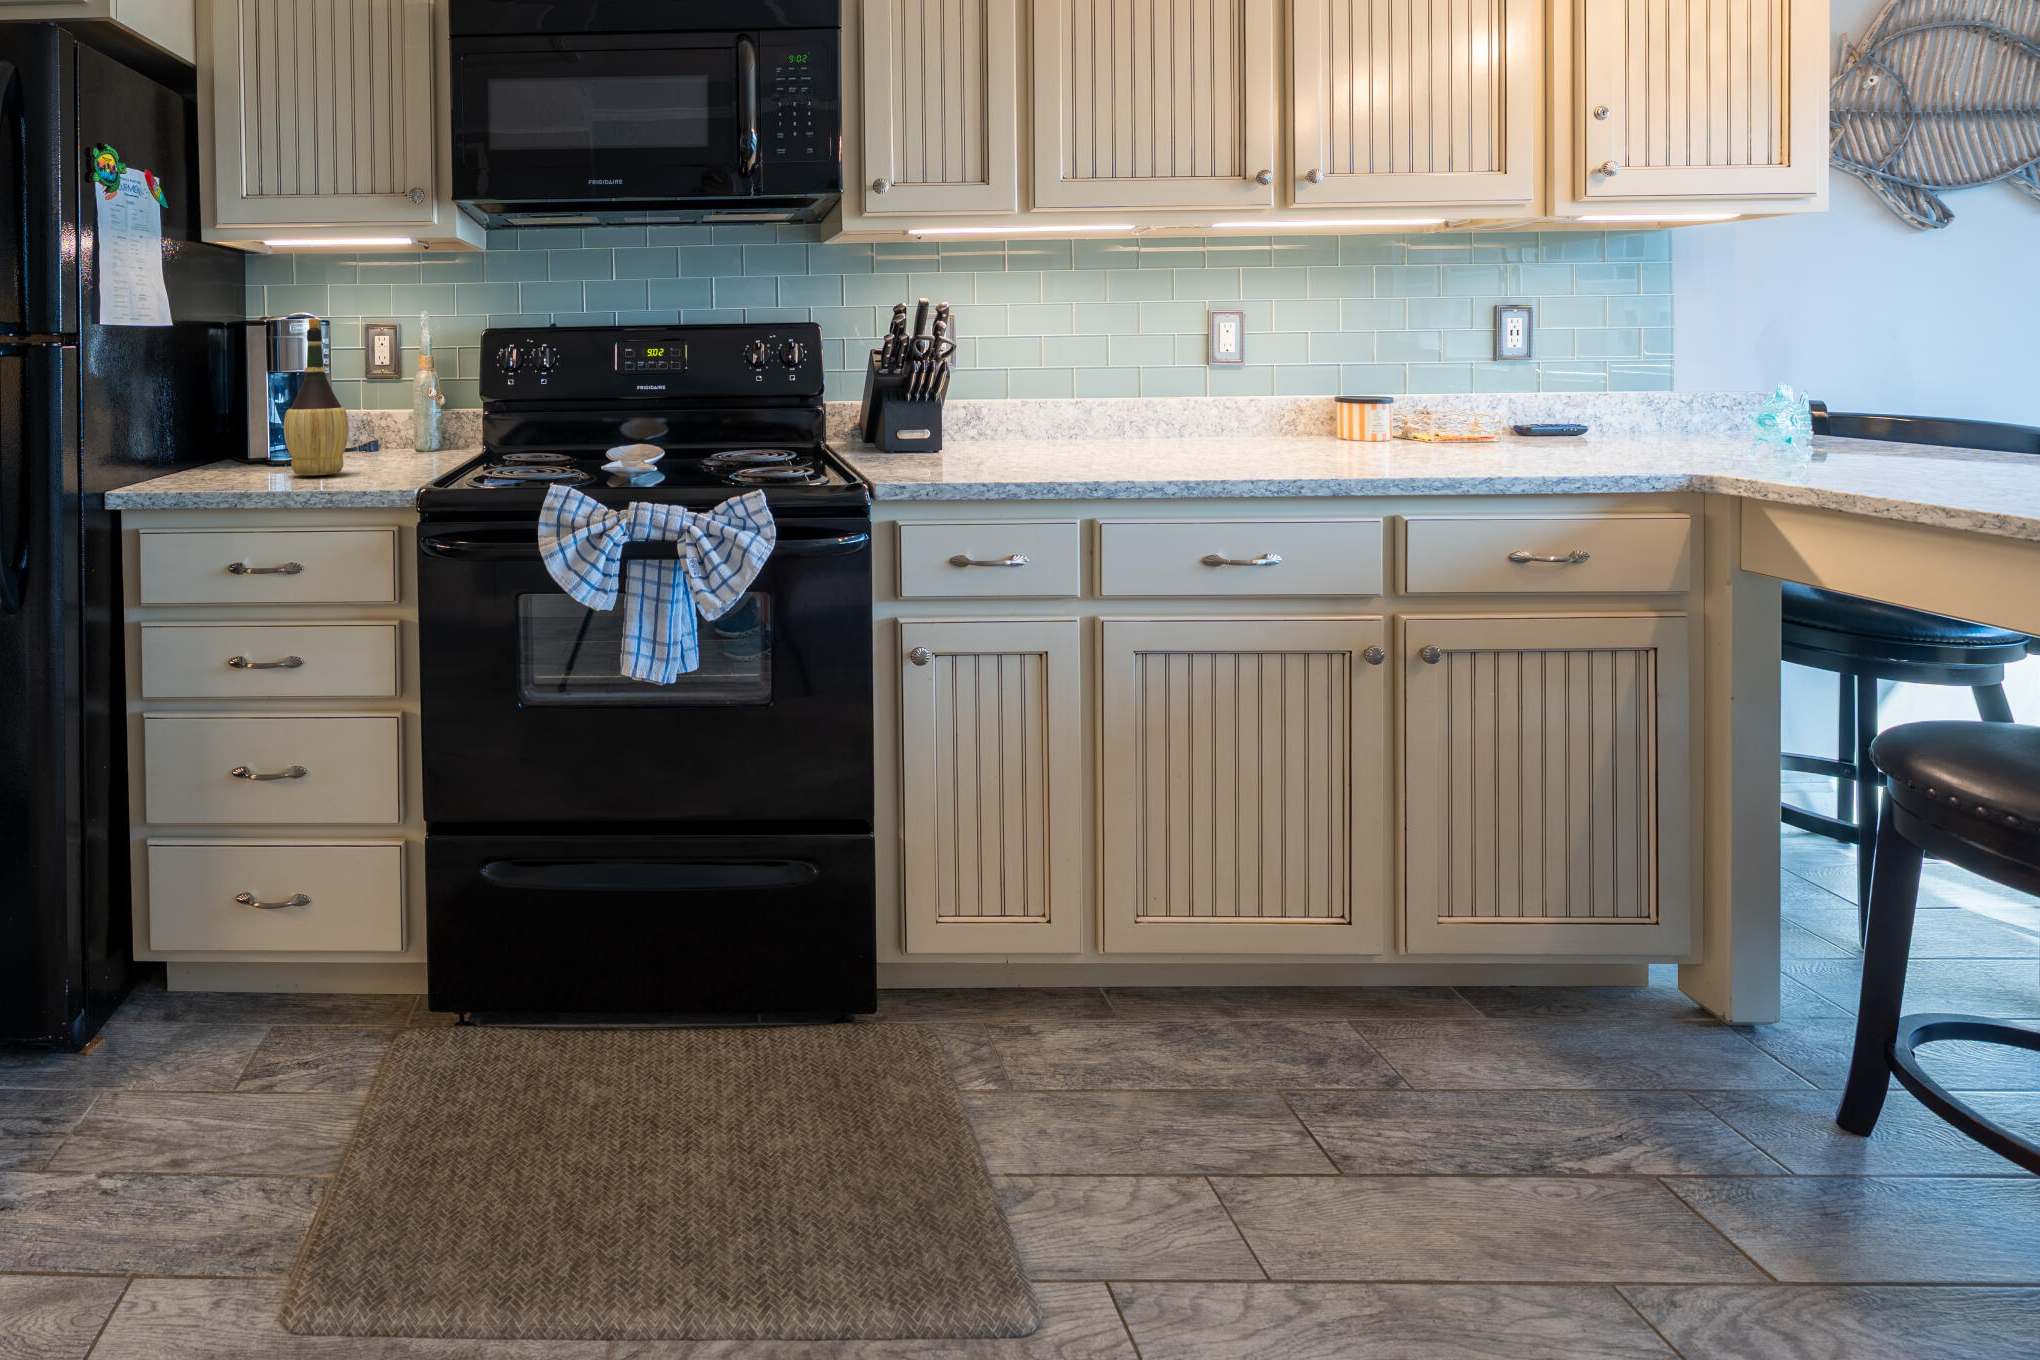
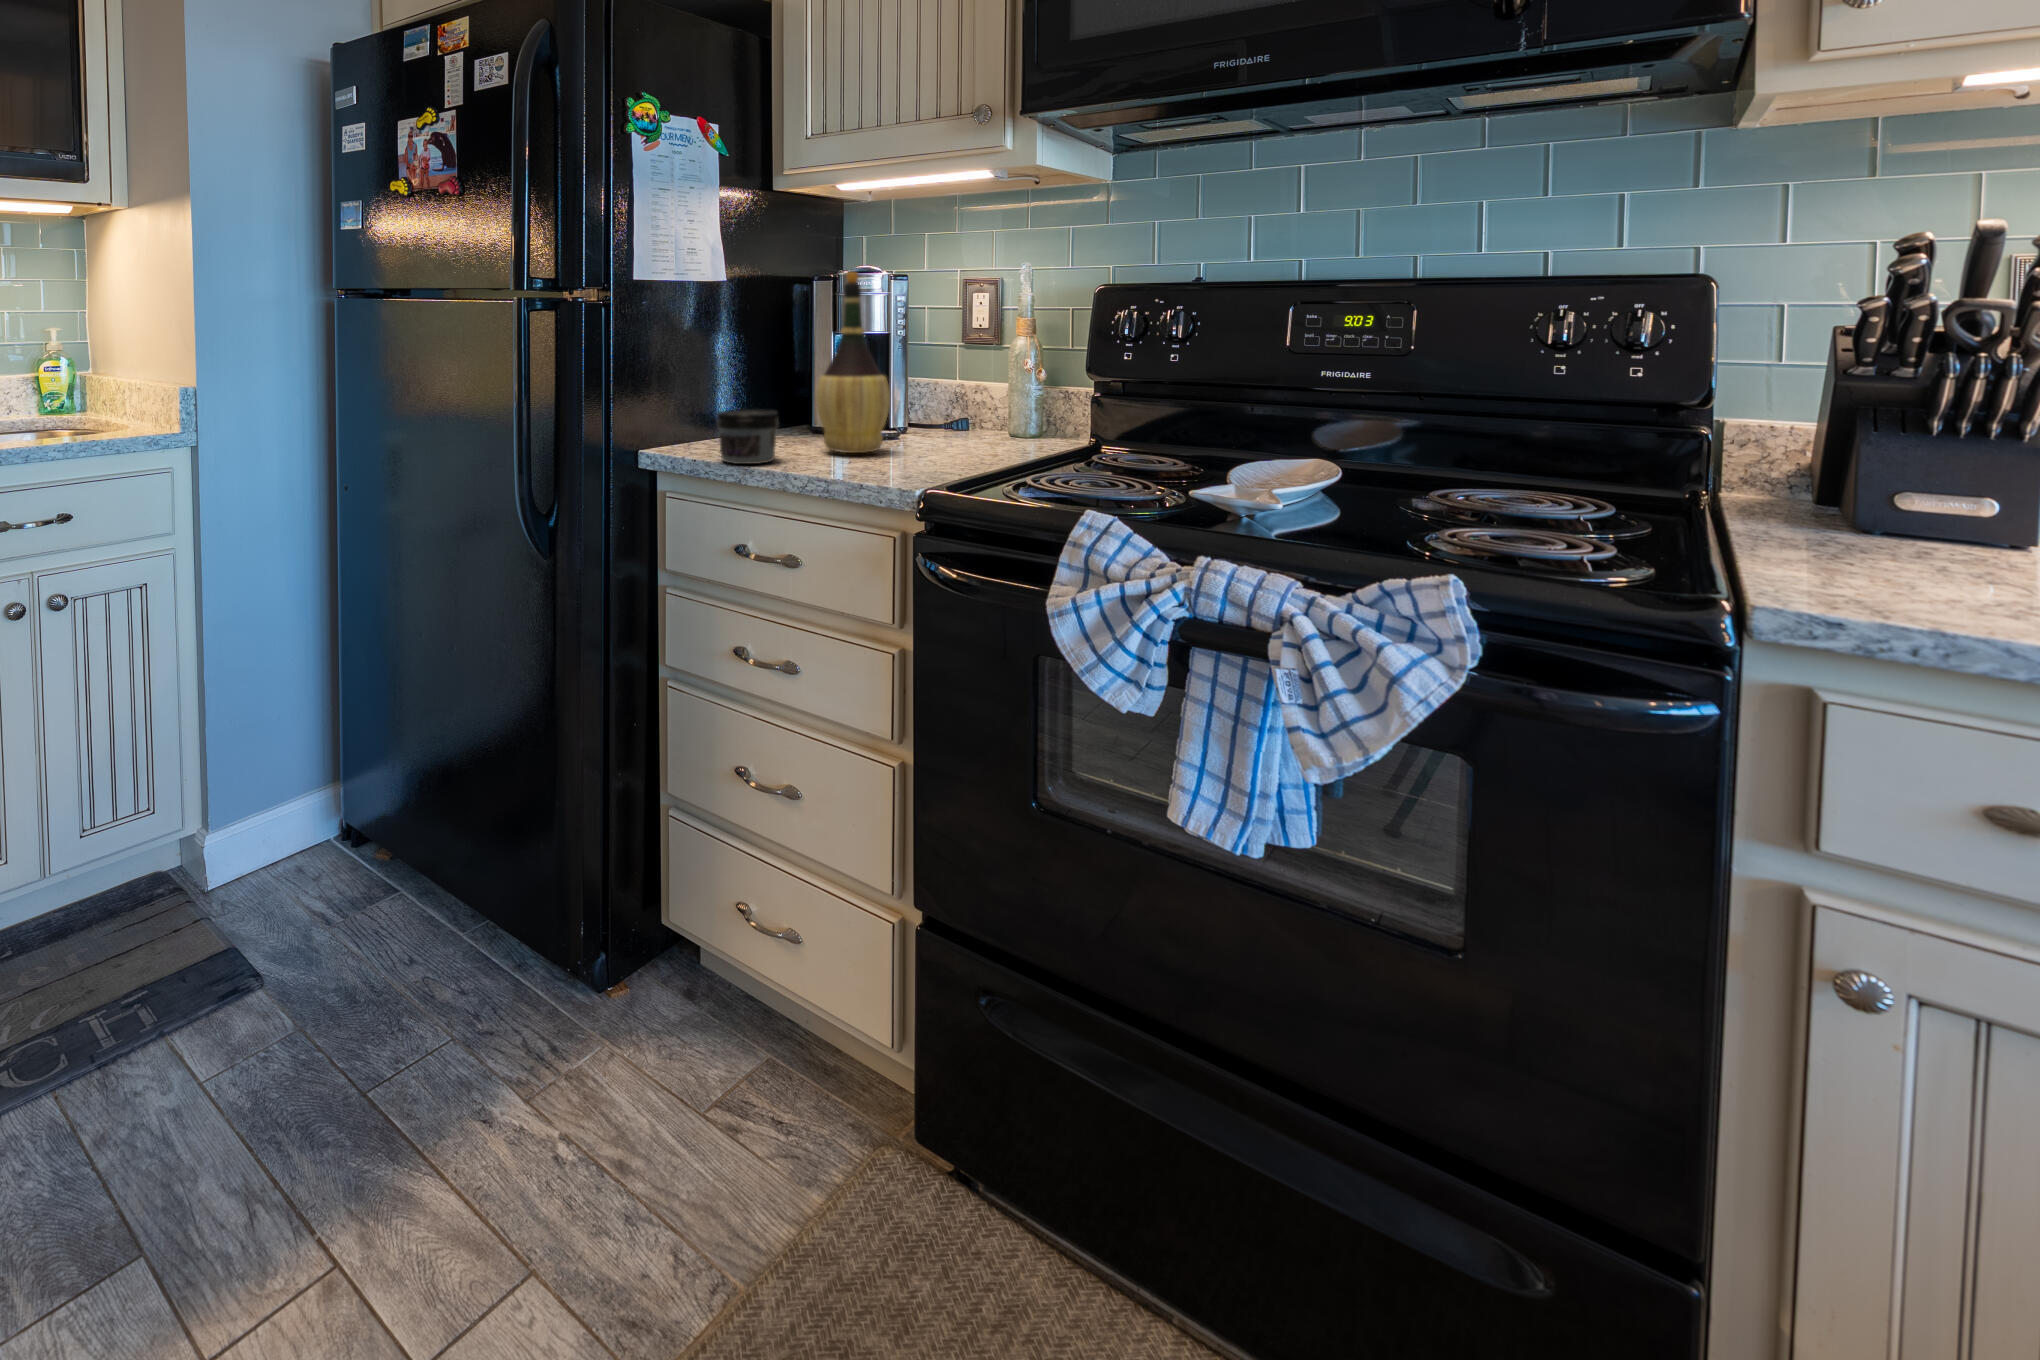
jar: none [212,441,271,489] -> present [717,409,778,464]

